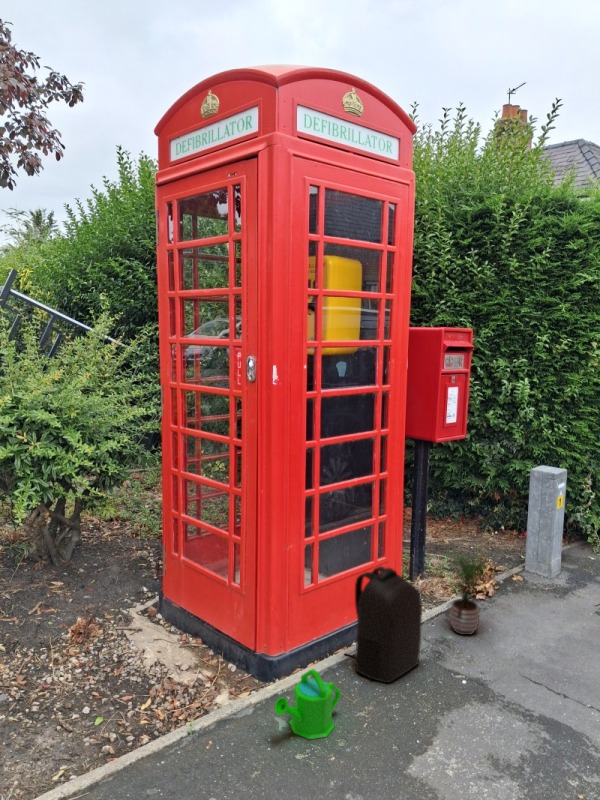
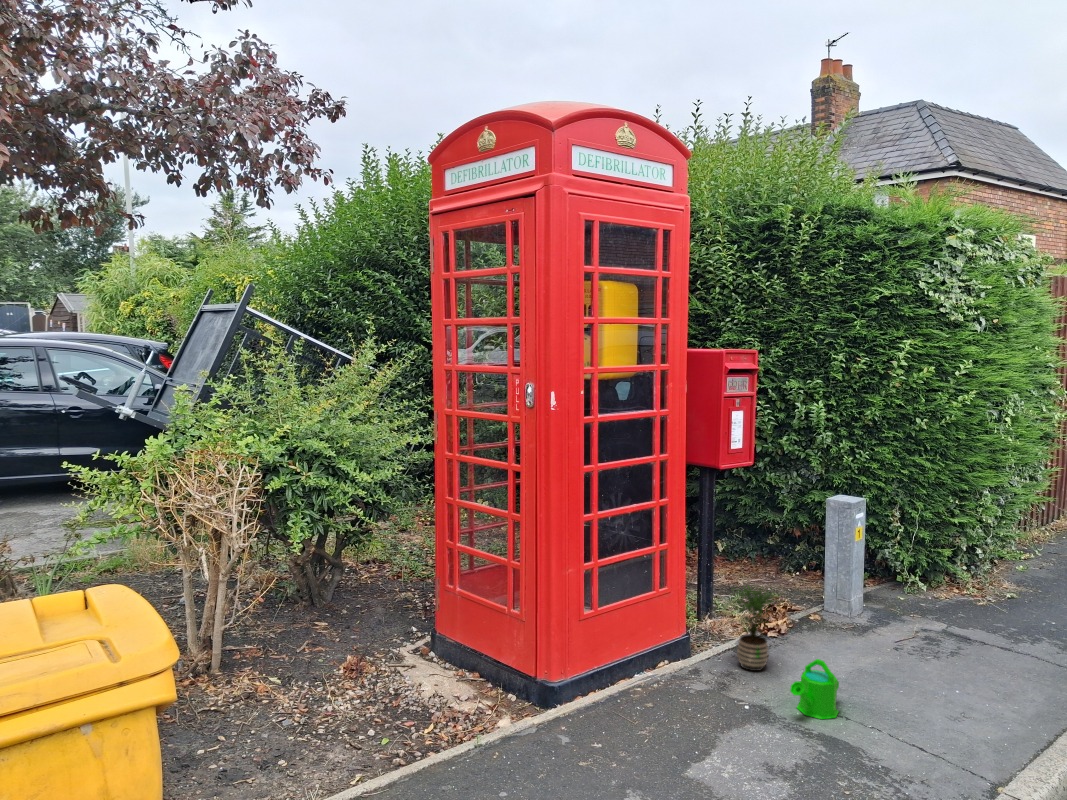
backpack: present [346,567,422,683] -> none [626,596,705,712]
watering can: present [274,669,341,739] -> present [790,659,839,719]

